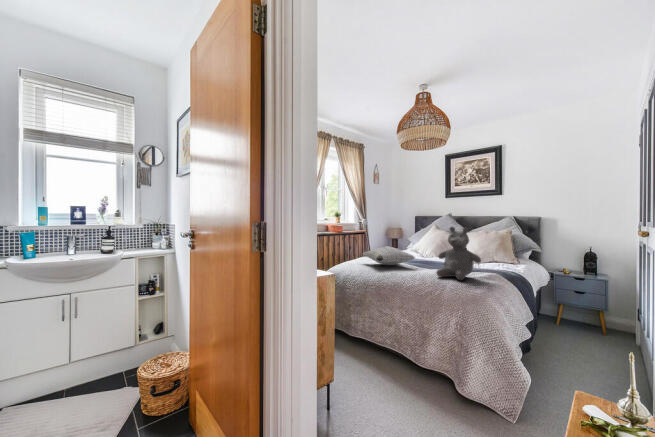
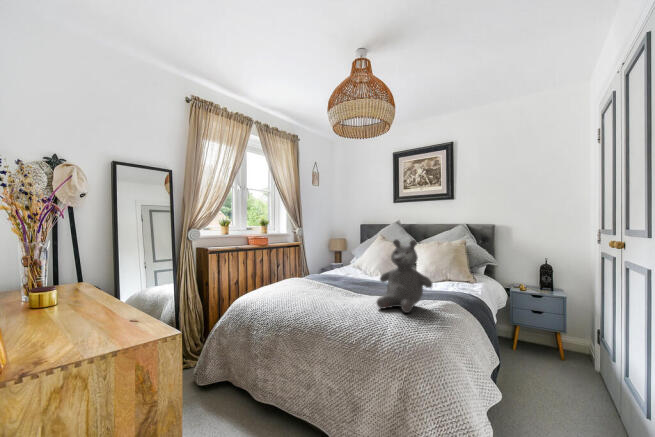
pillow: present [363,246,415,265] -> none [284,265,353,291]

